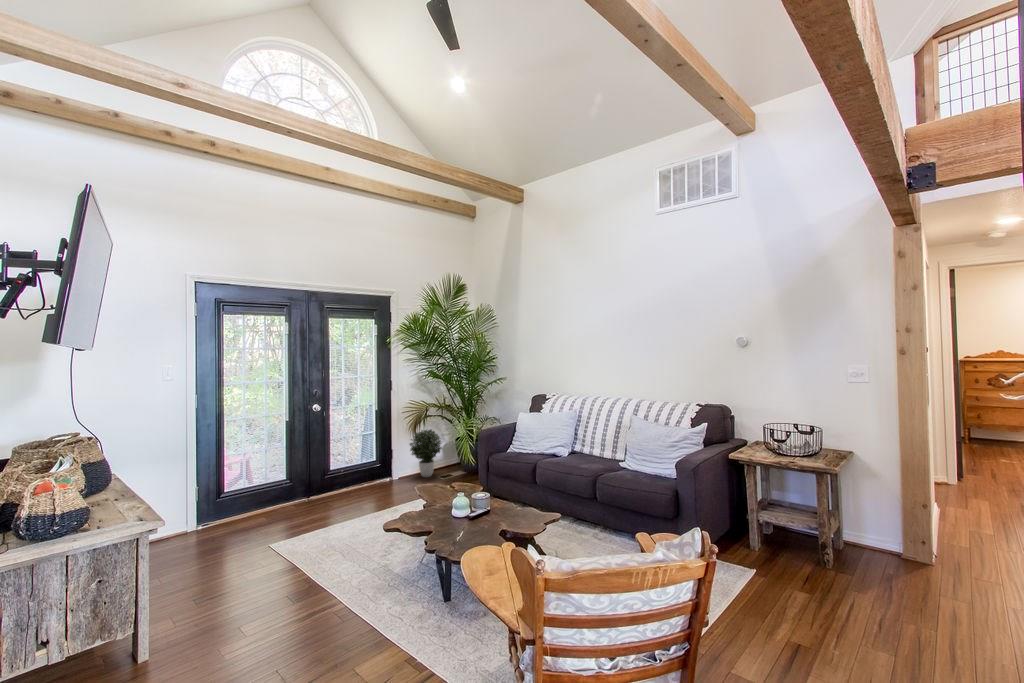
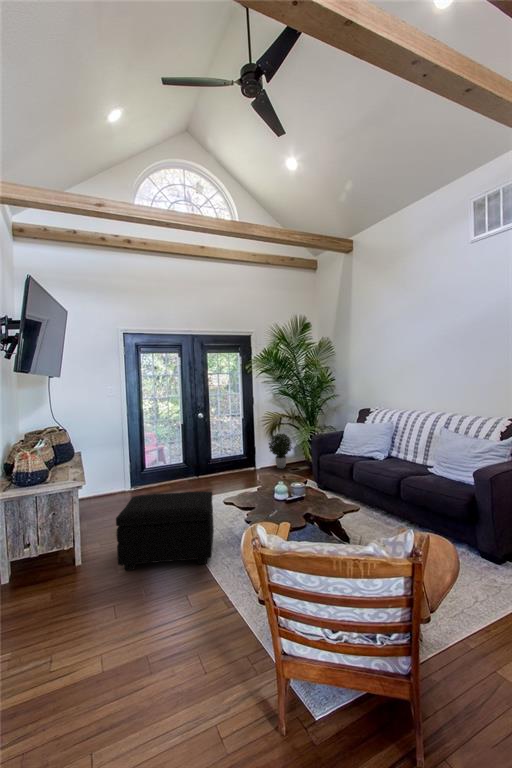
footstool: none [222,517,372,652] -> present [116,491,214,570]

